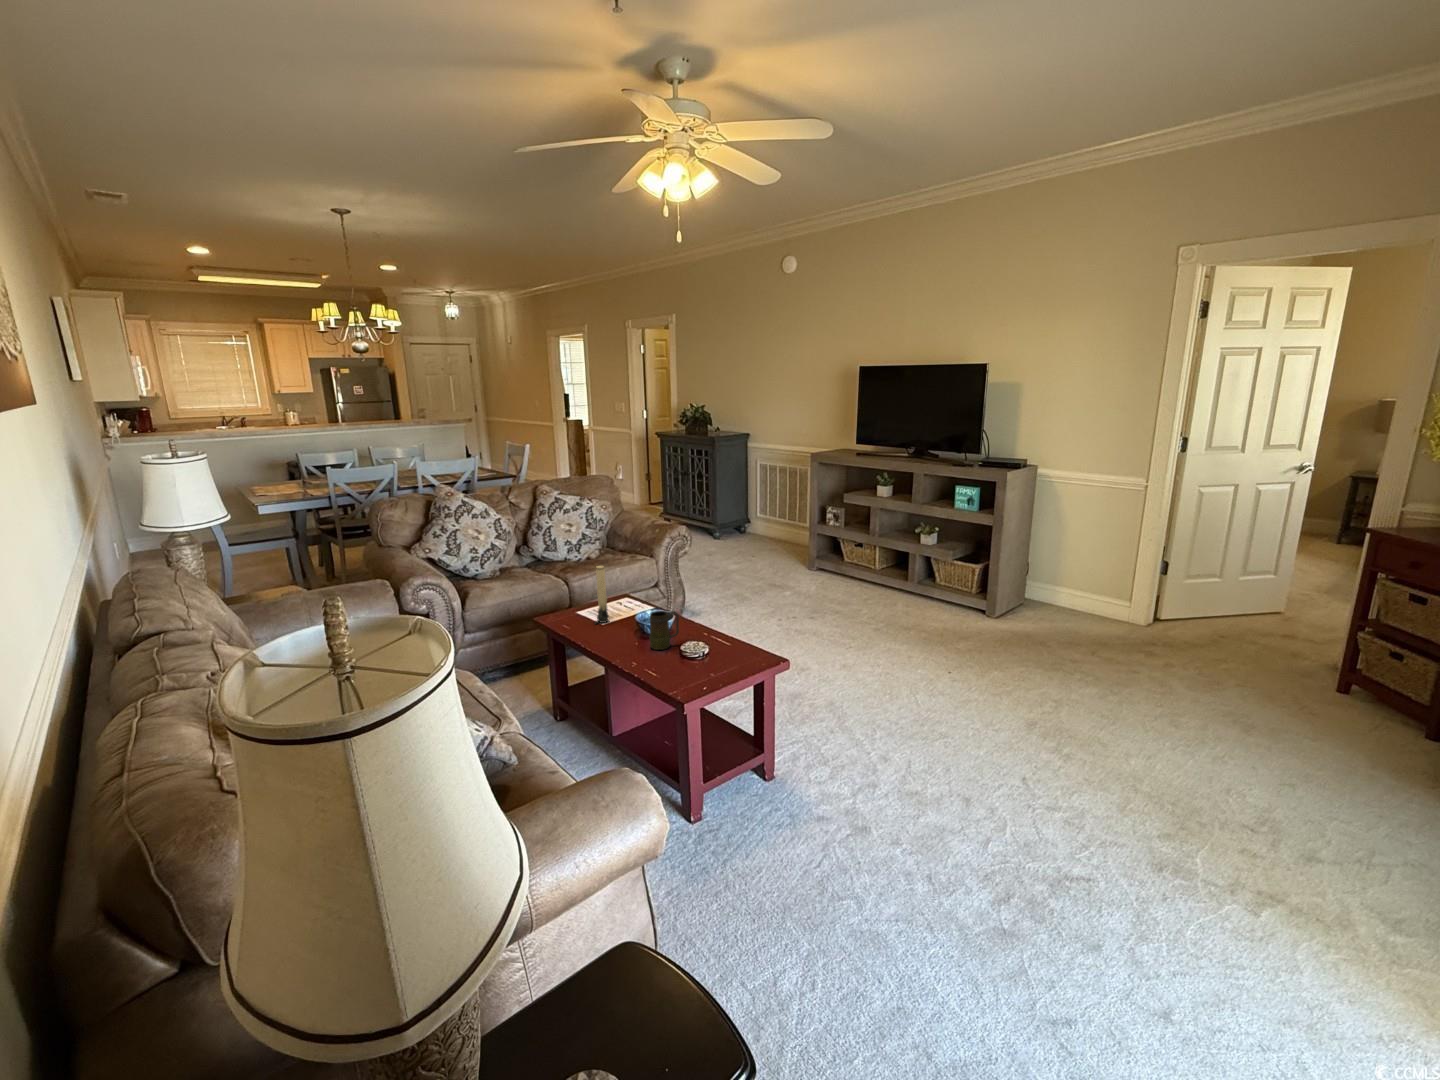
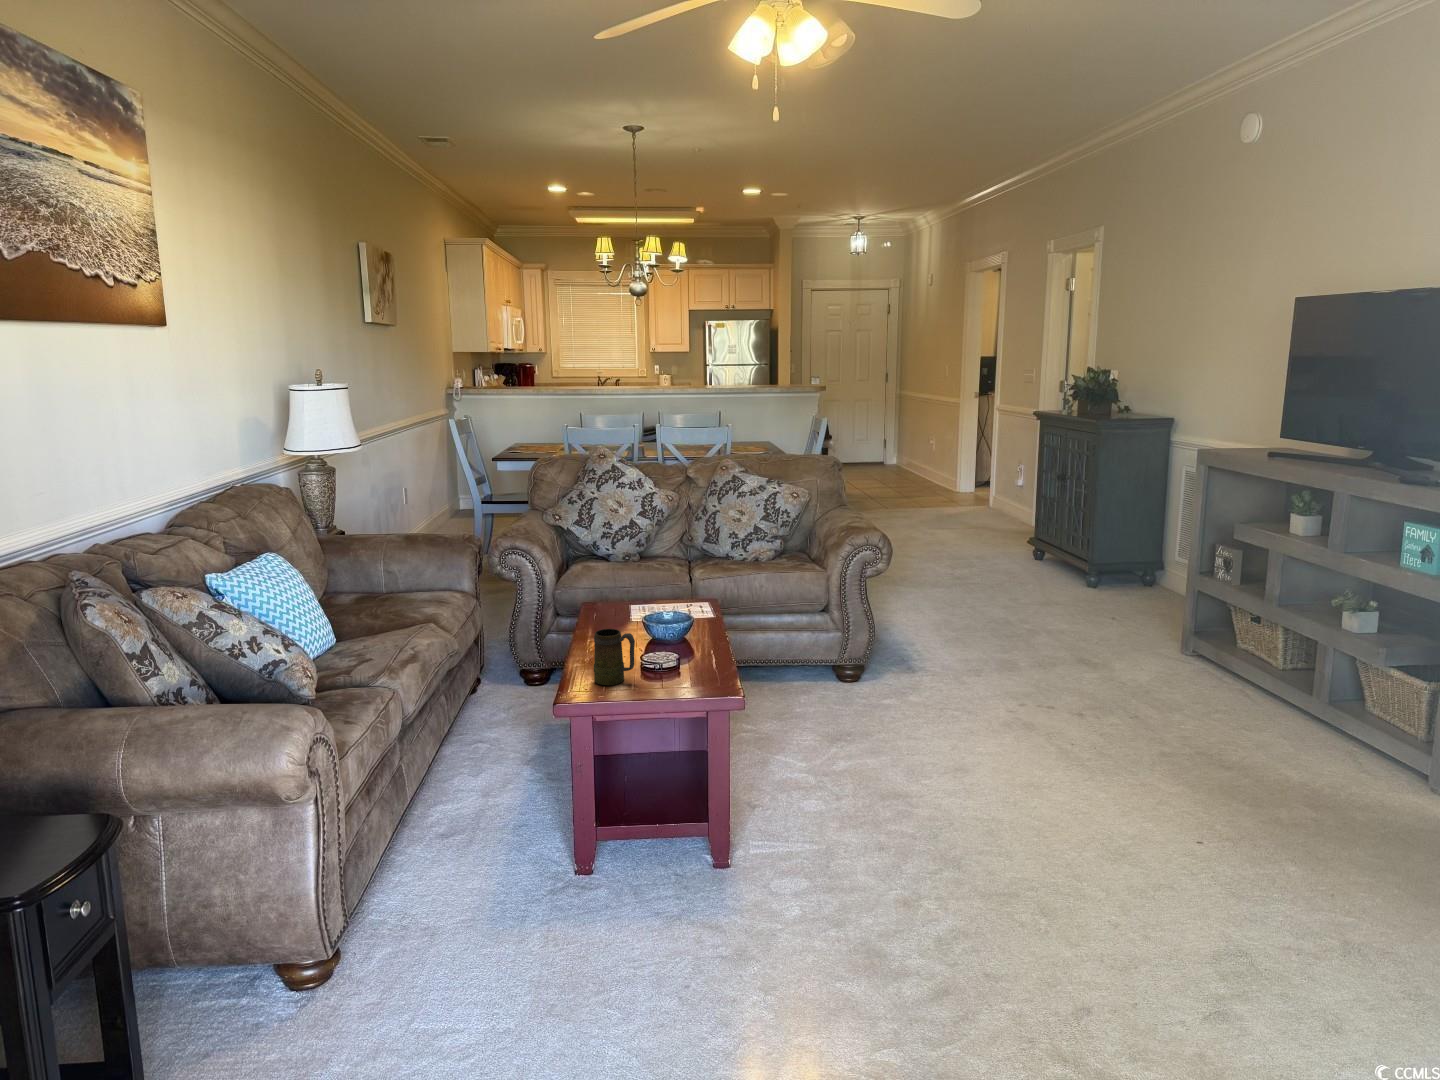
candle: present [595,566,609,624] -> none [602,557,625,637]

